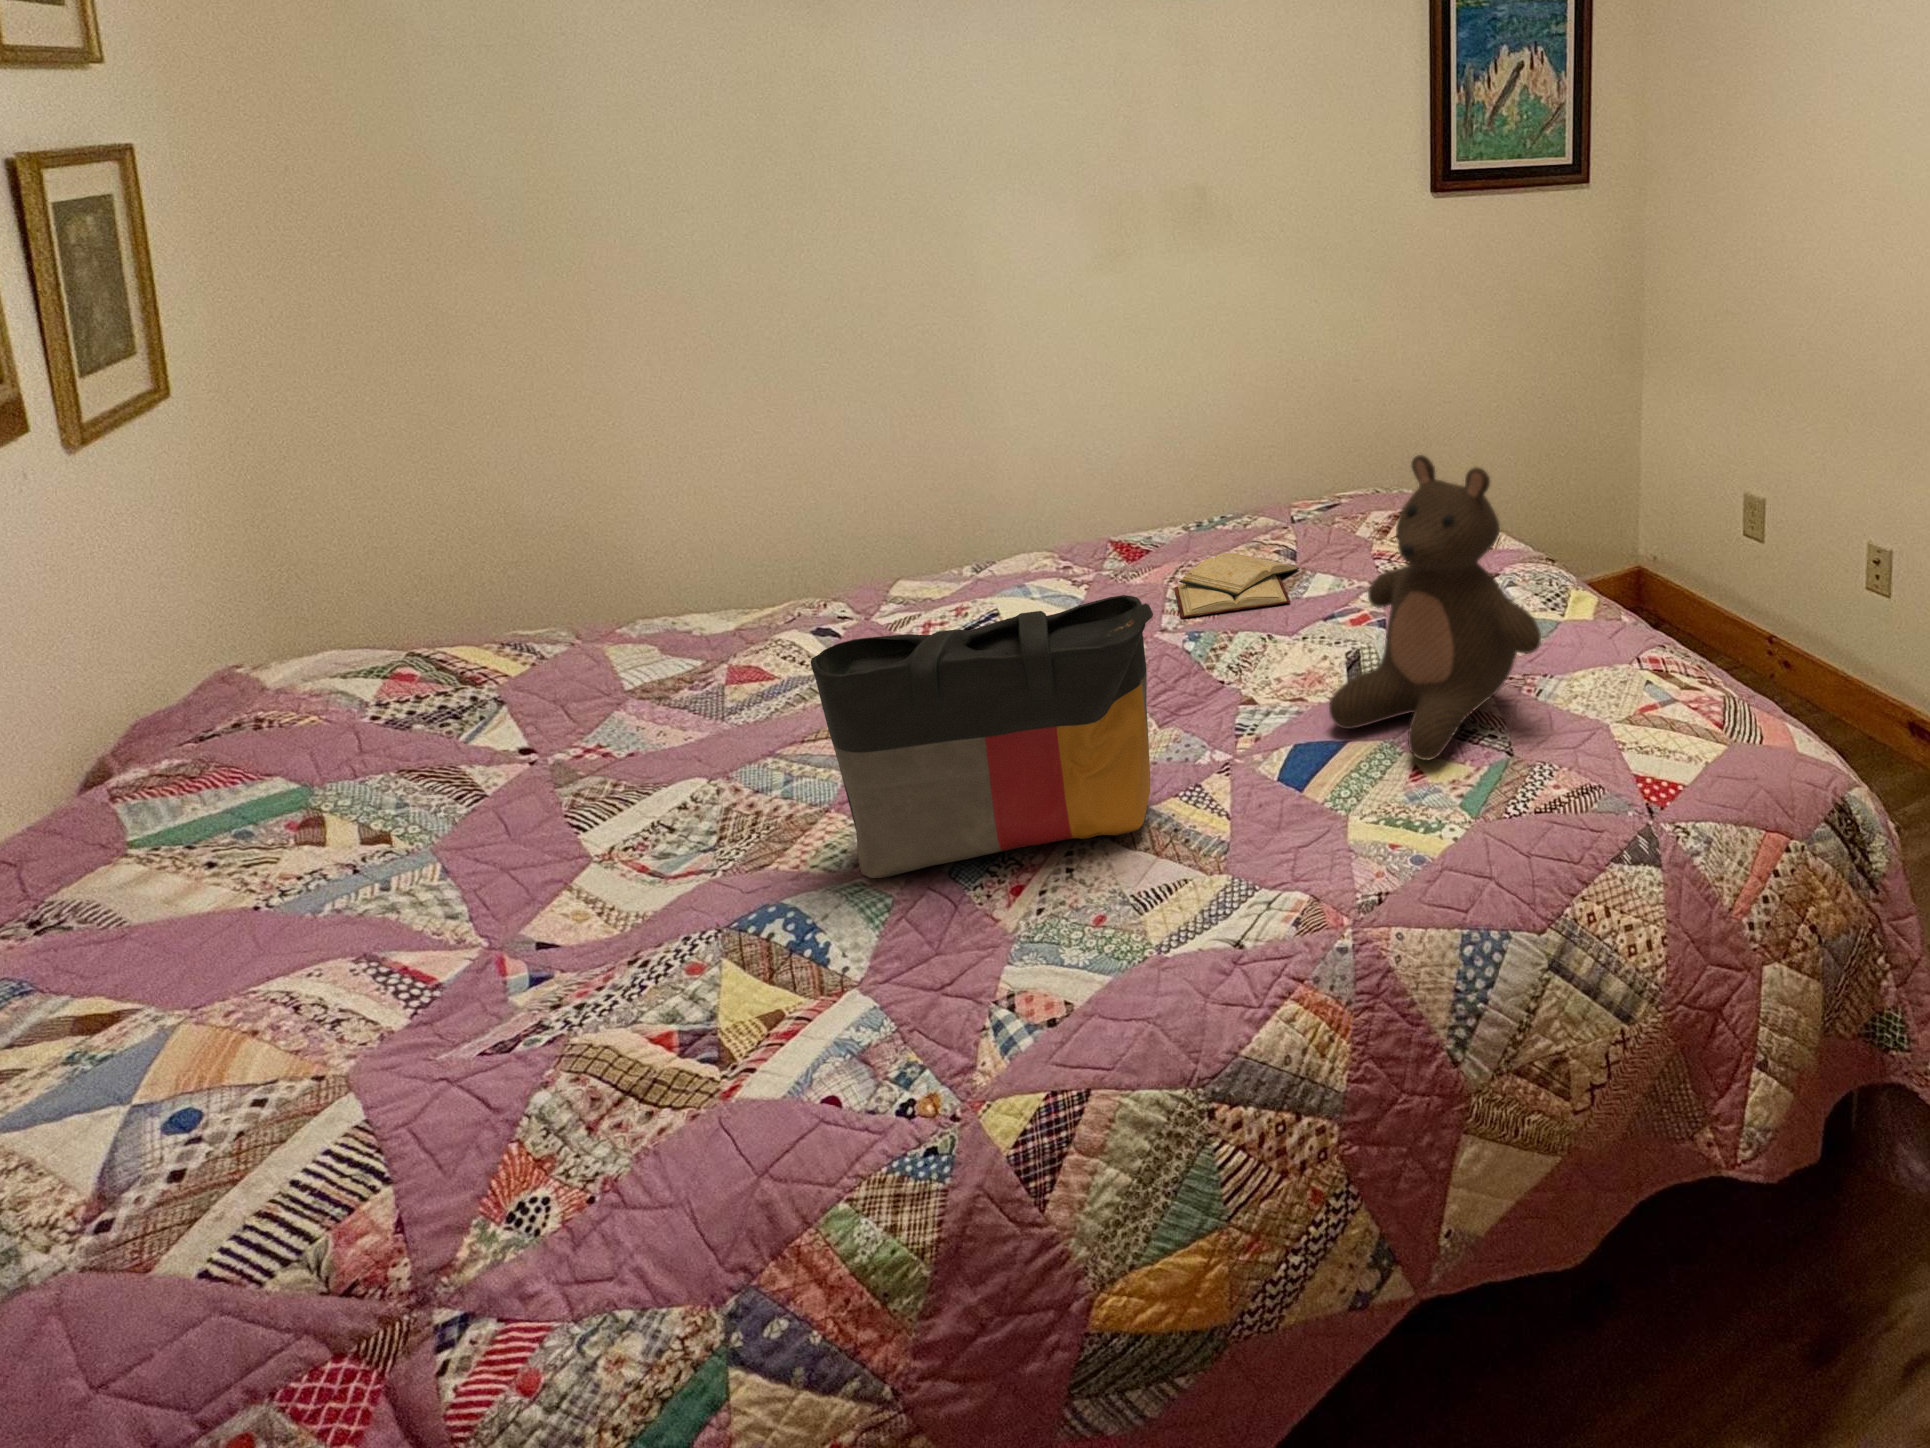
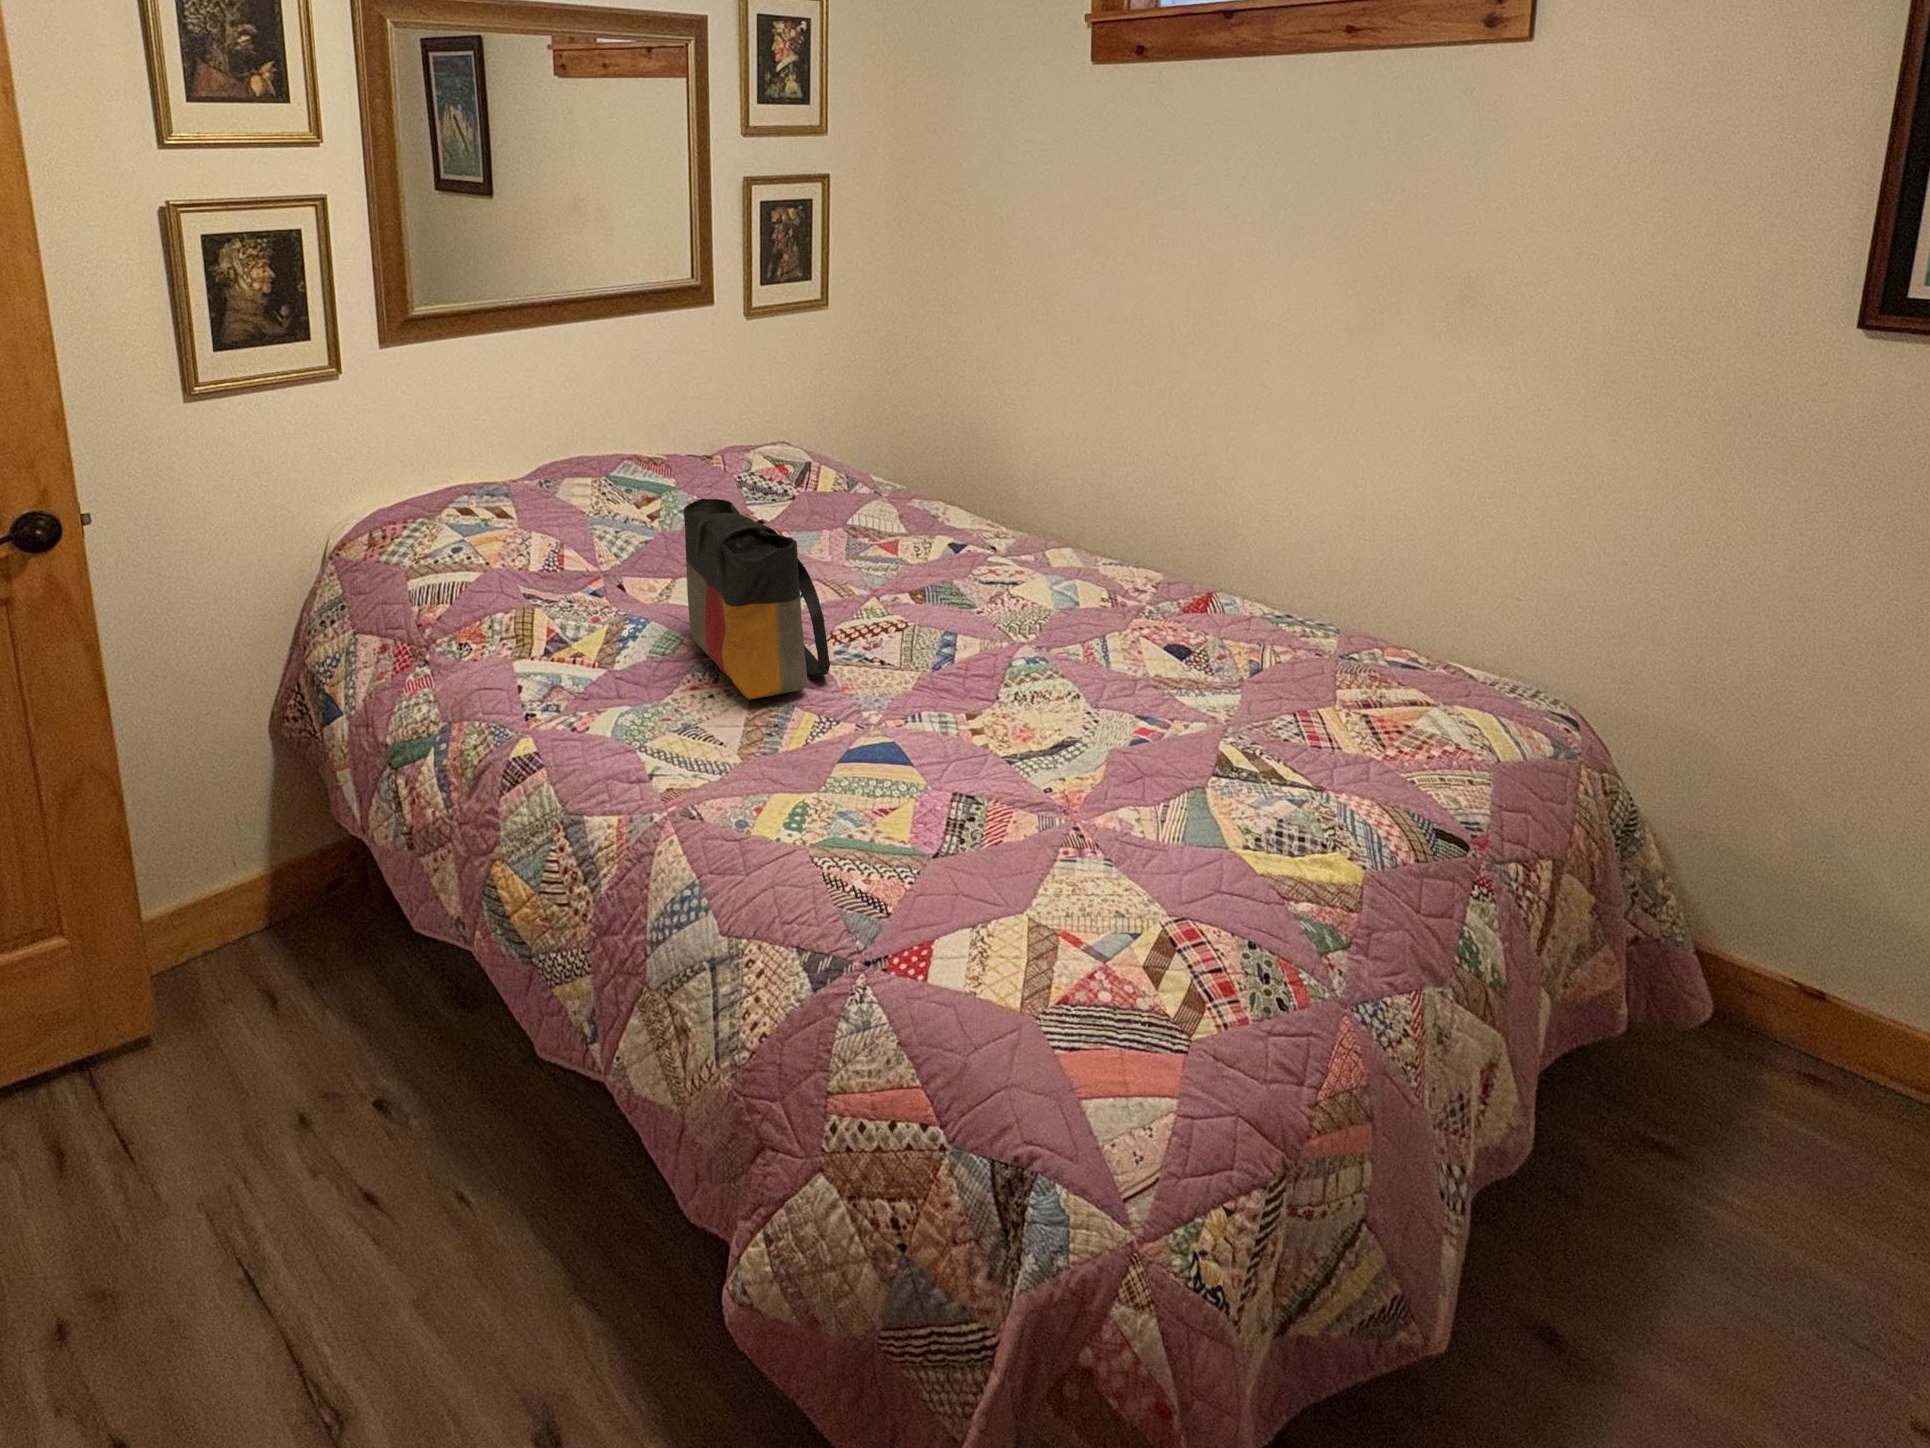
stuffed bear: present [1329,455,1541,761] -> none [880,549,1068,819]
diary: present [1175,553,1299,618] -> none [1074,624,1223,688]

